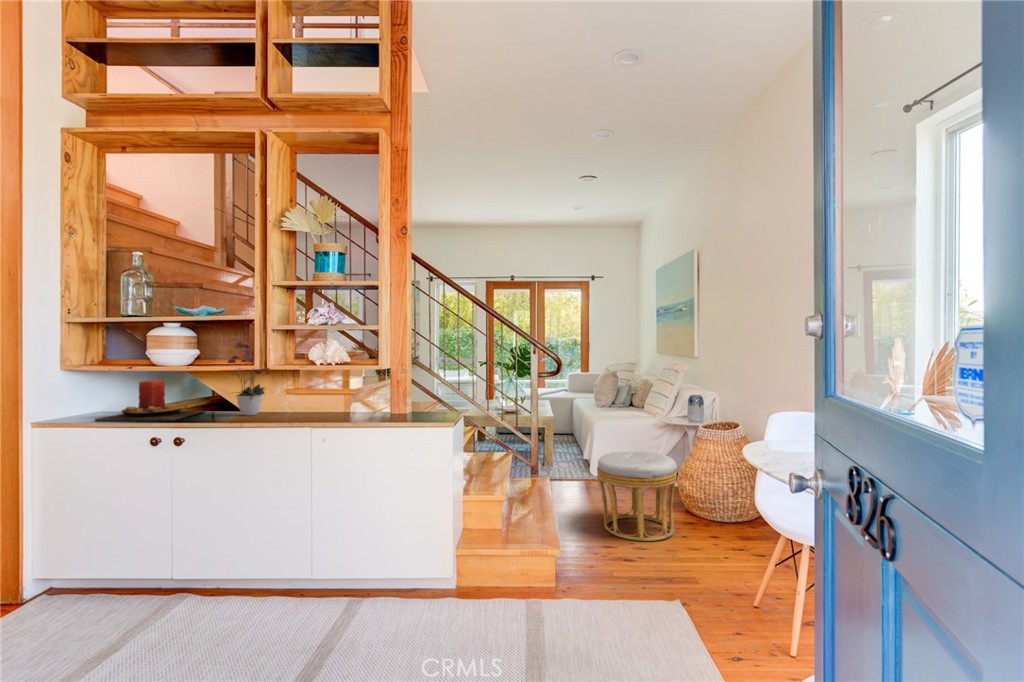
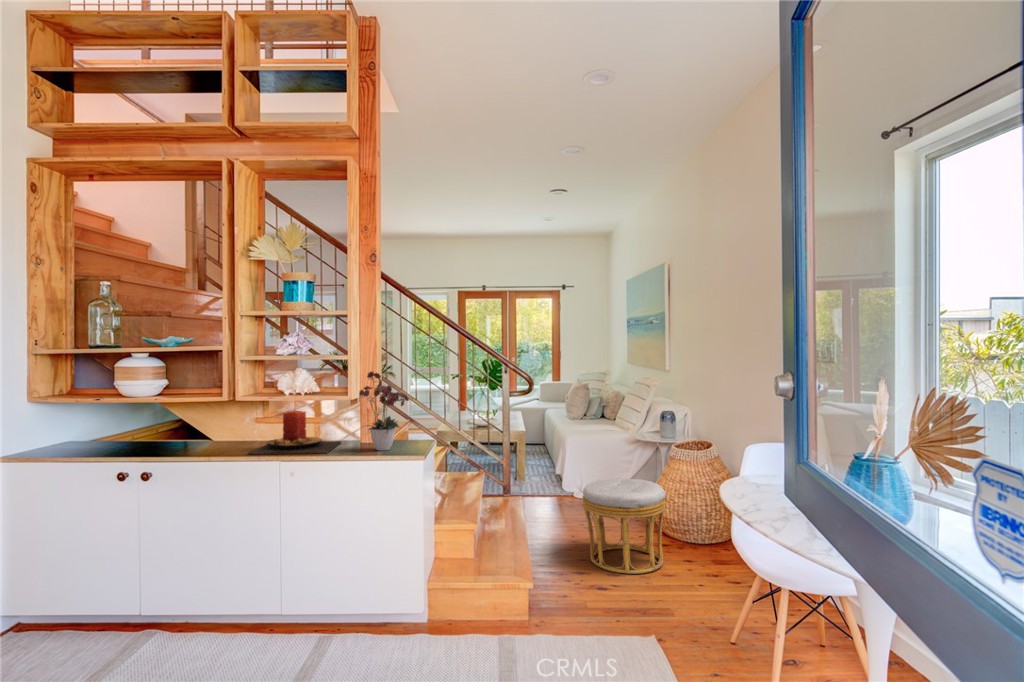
flower arrangement: present [228,342,270,415] -> present [359,372,409,451]
candle: present [95,380,206,422] -> present [248,411,342,455]

